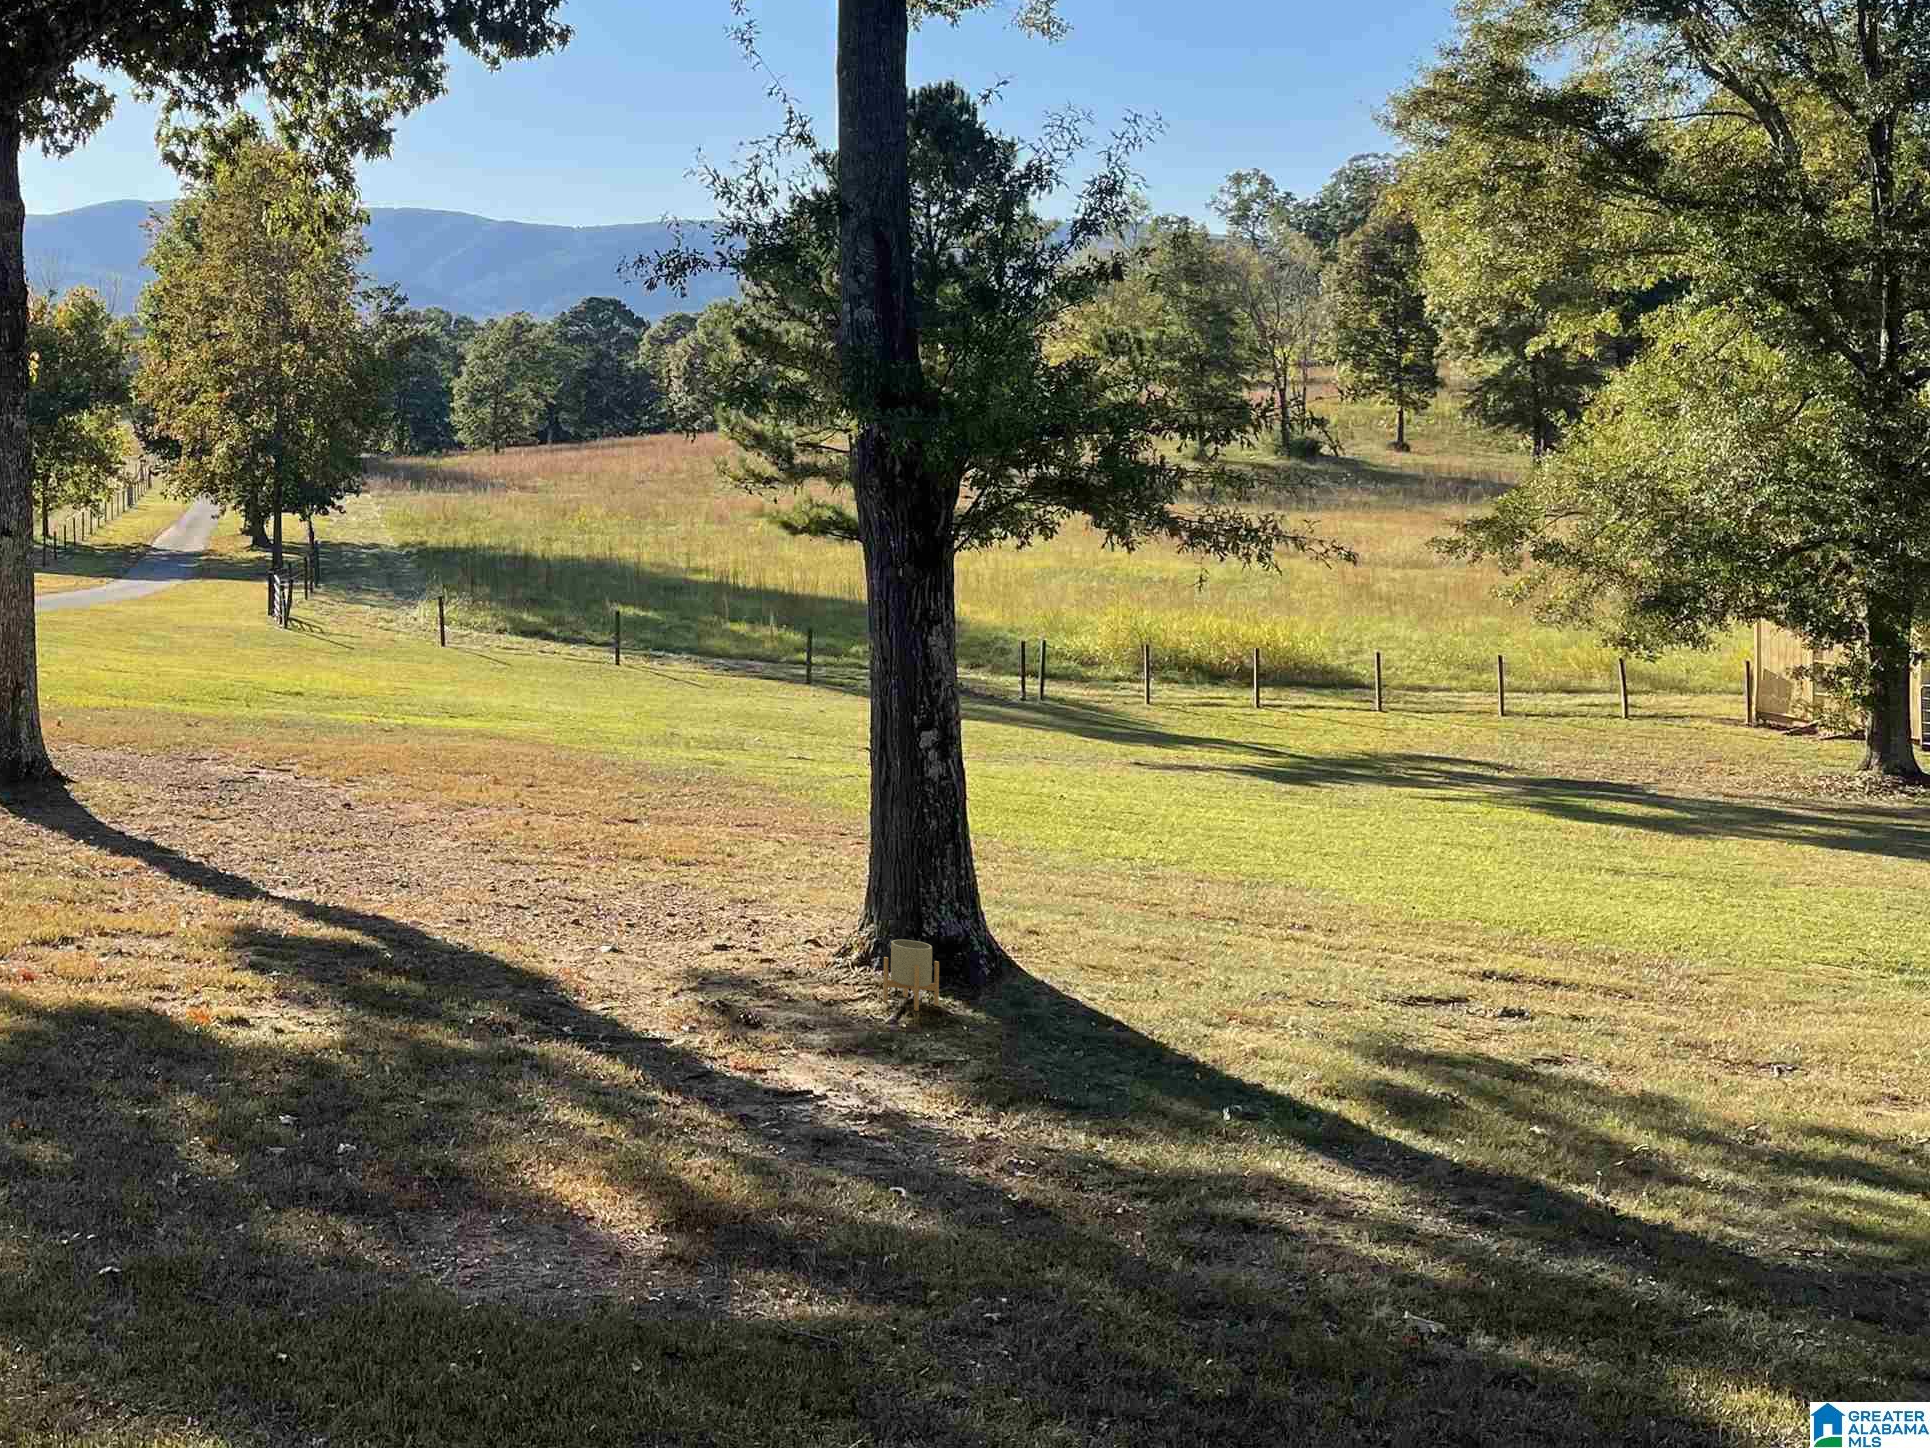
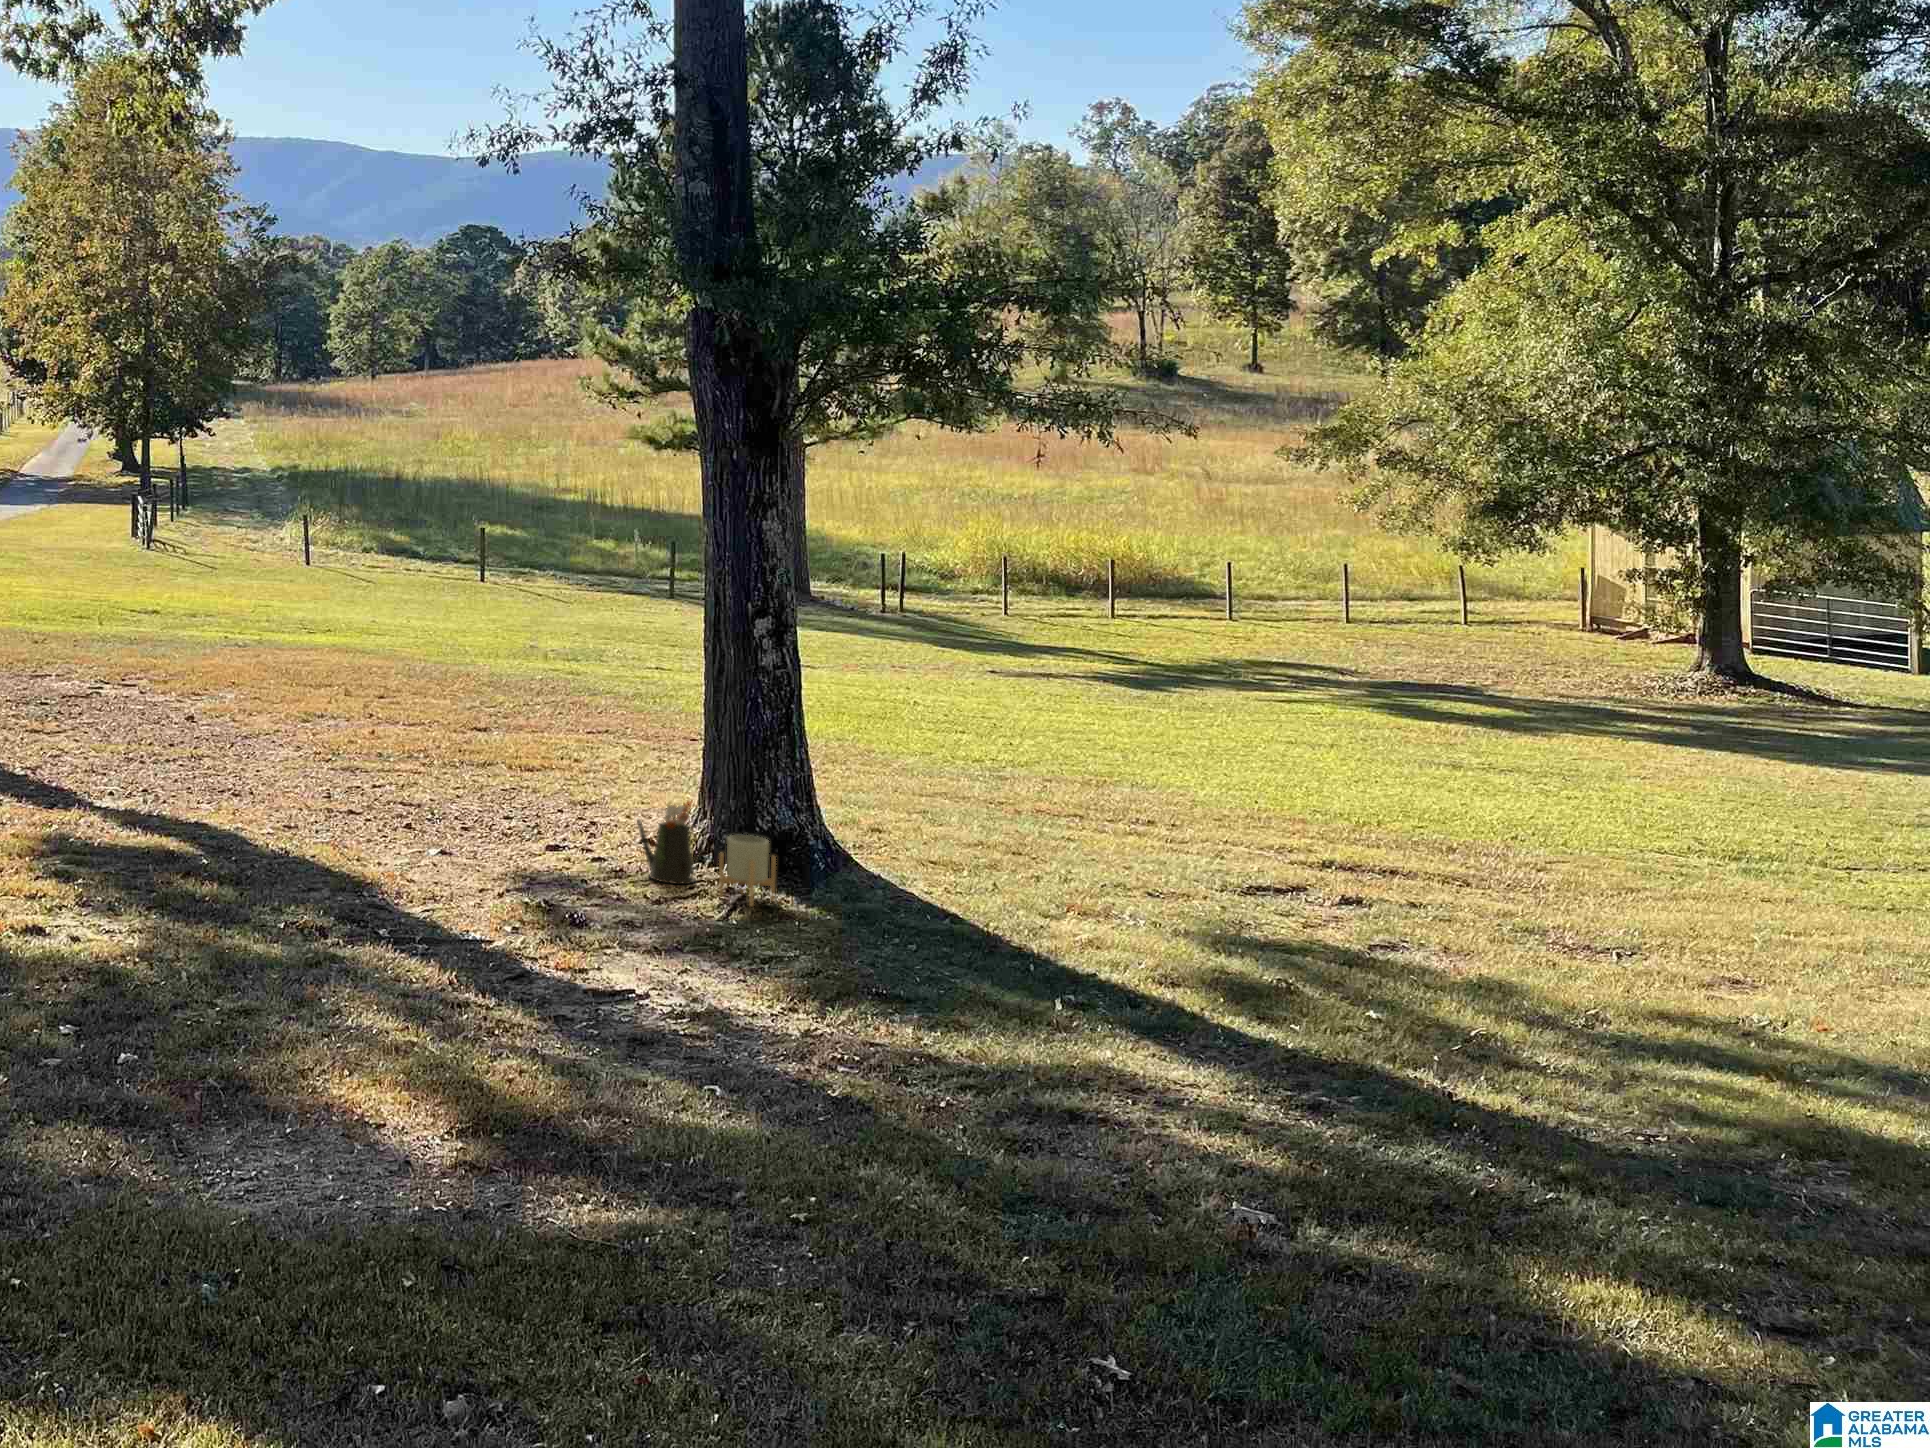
watering can: none [800,901,869,986] -> present [637,800,707,884]

